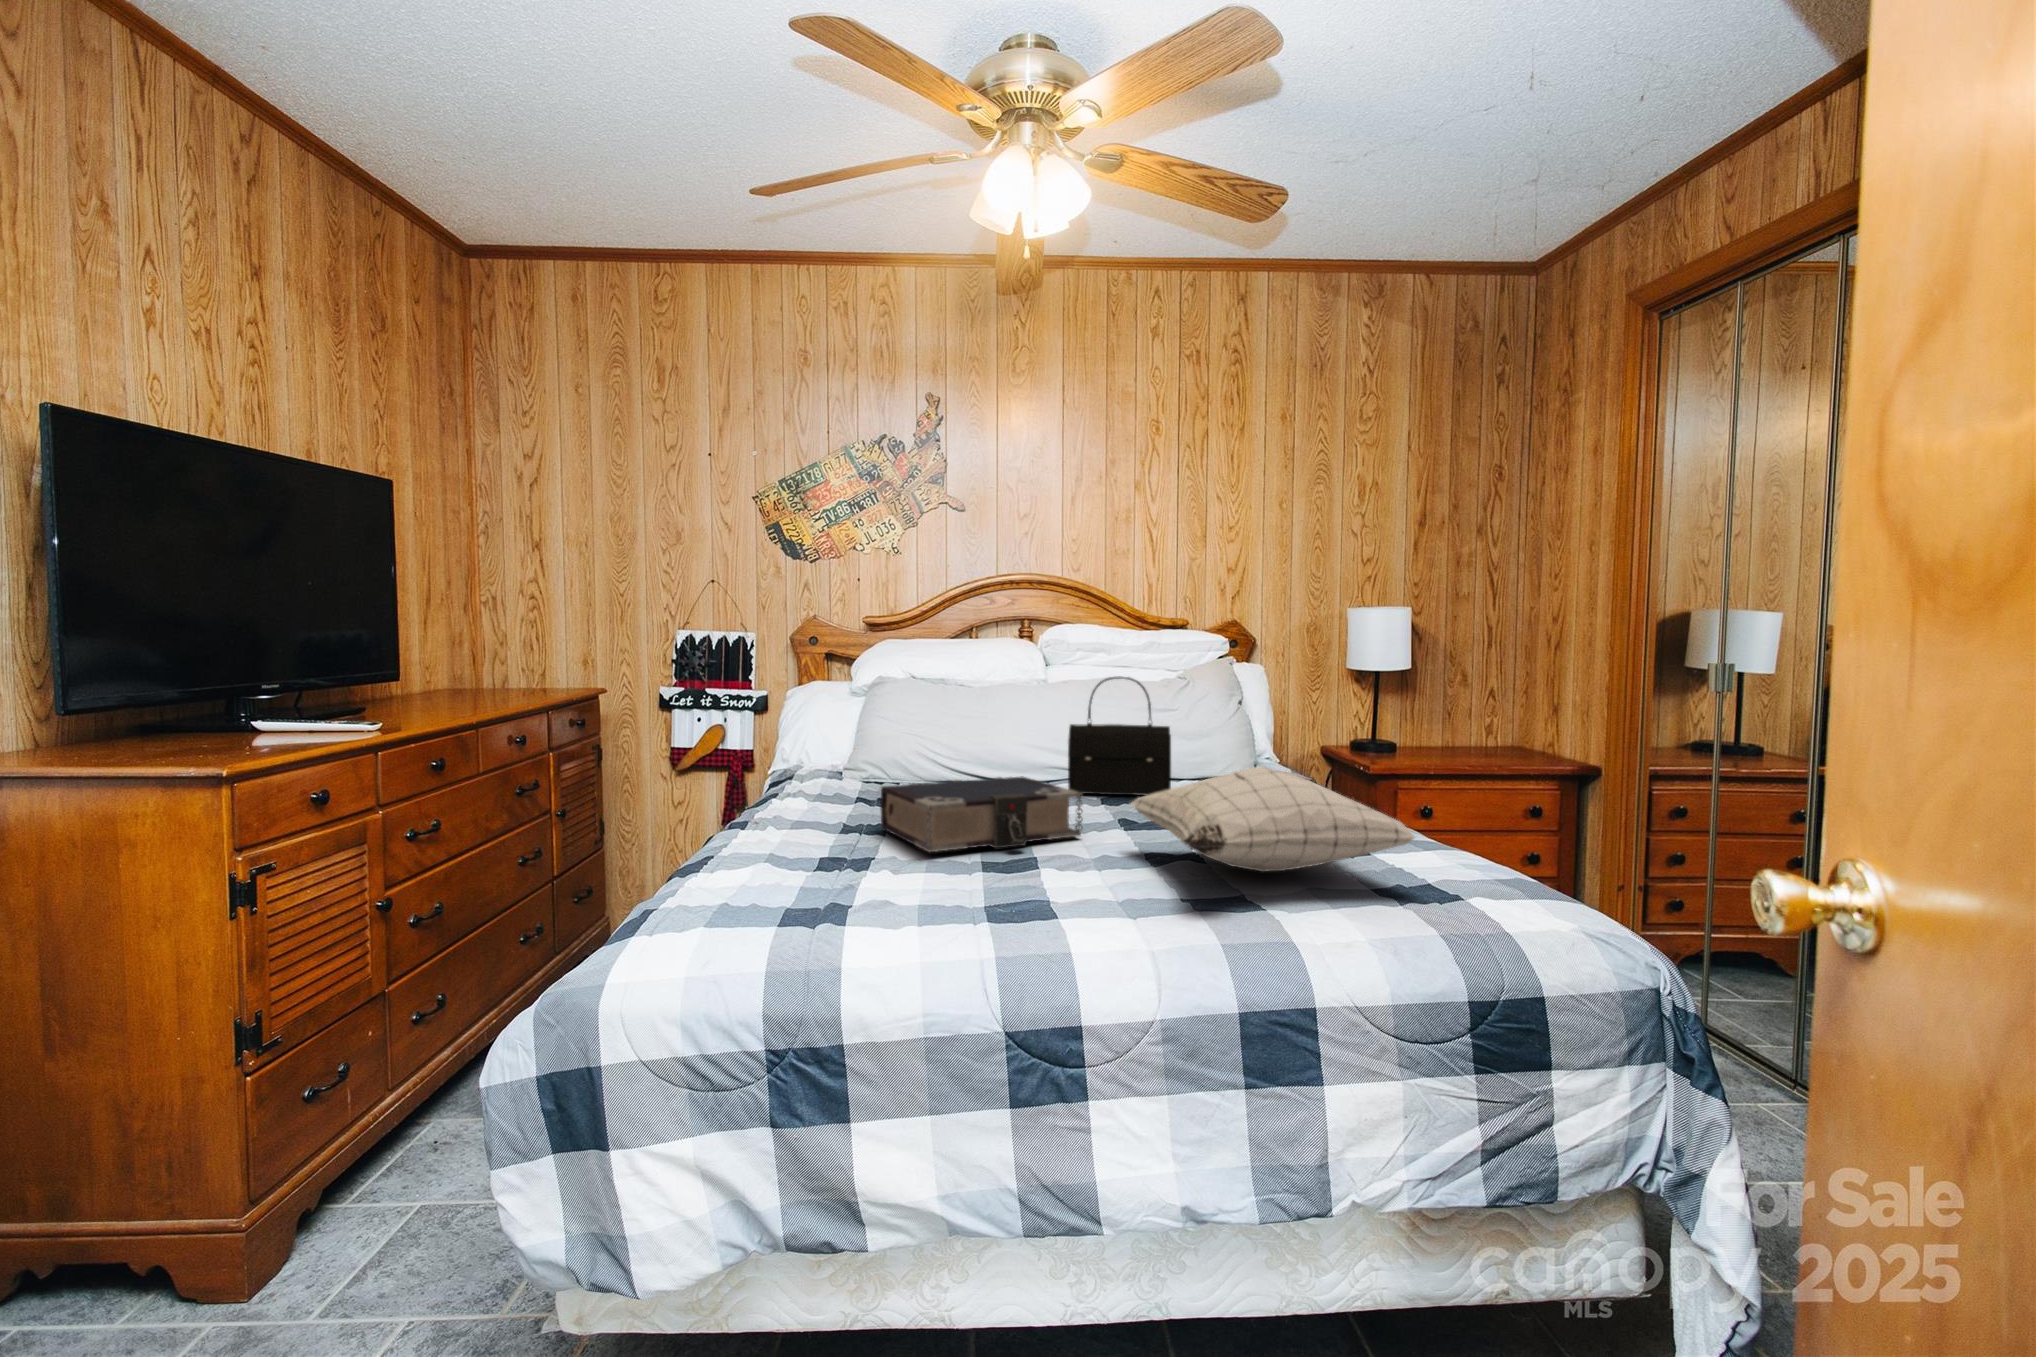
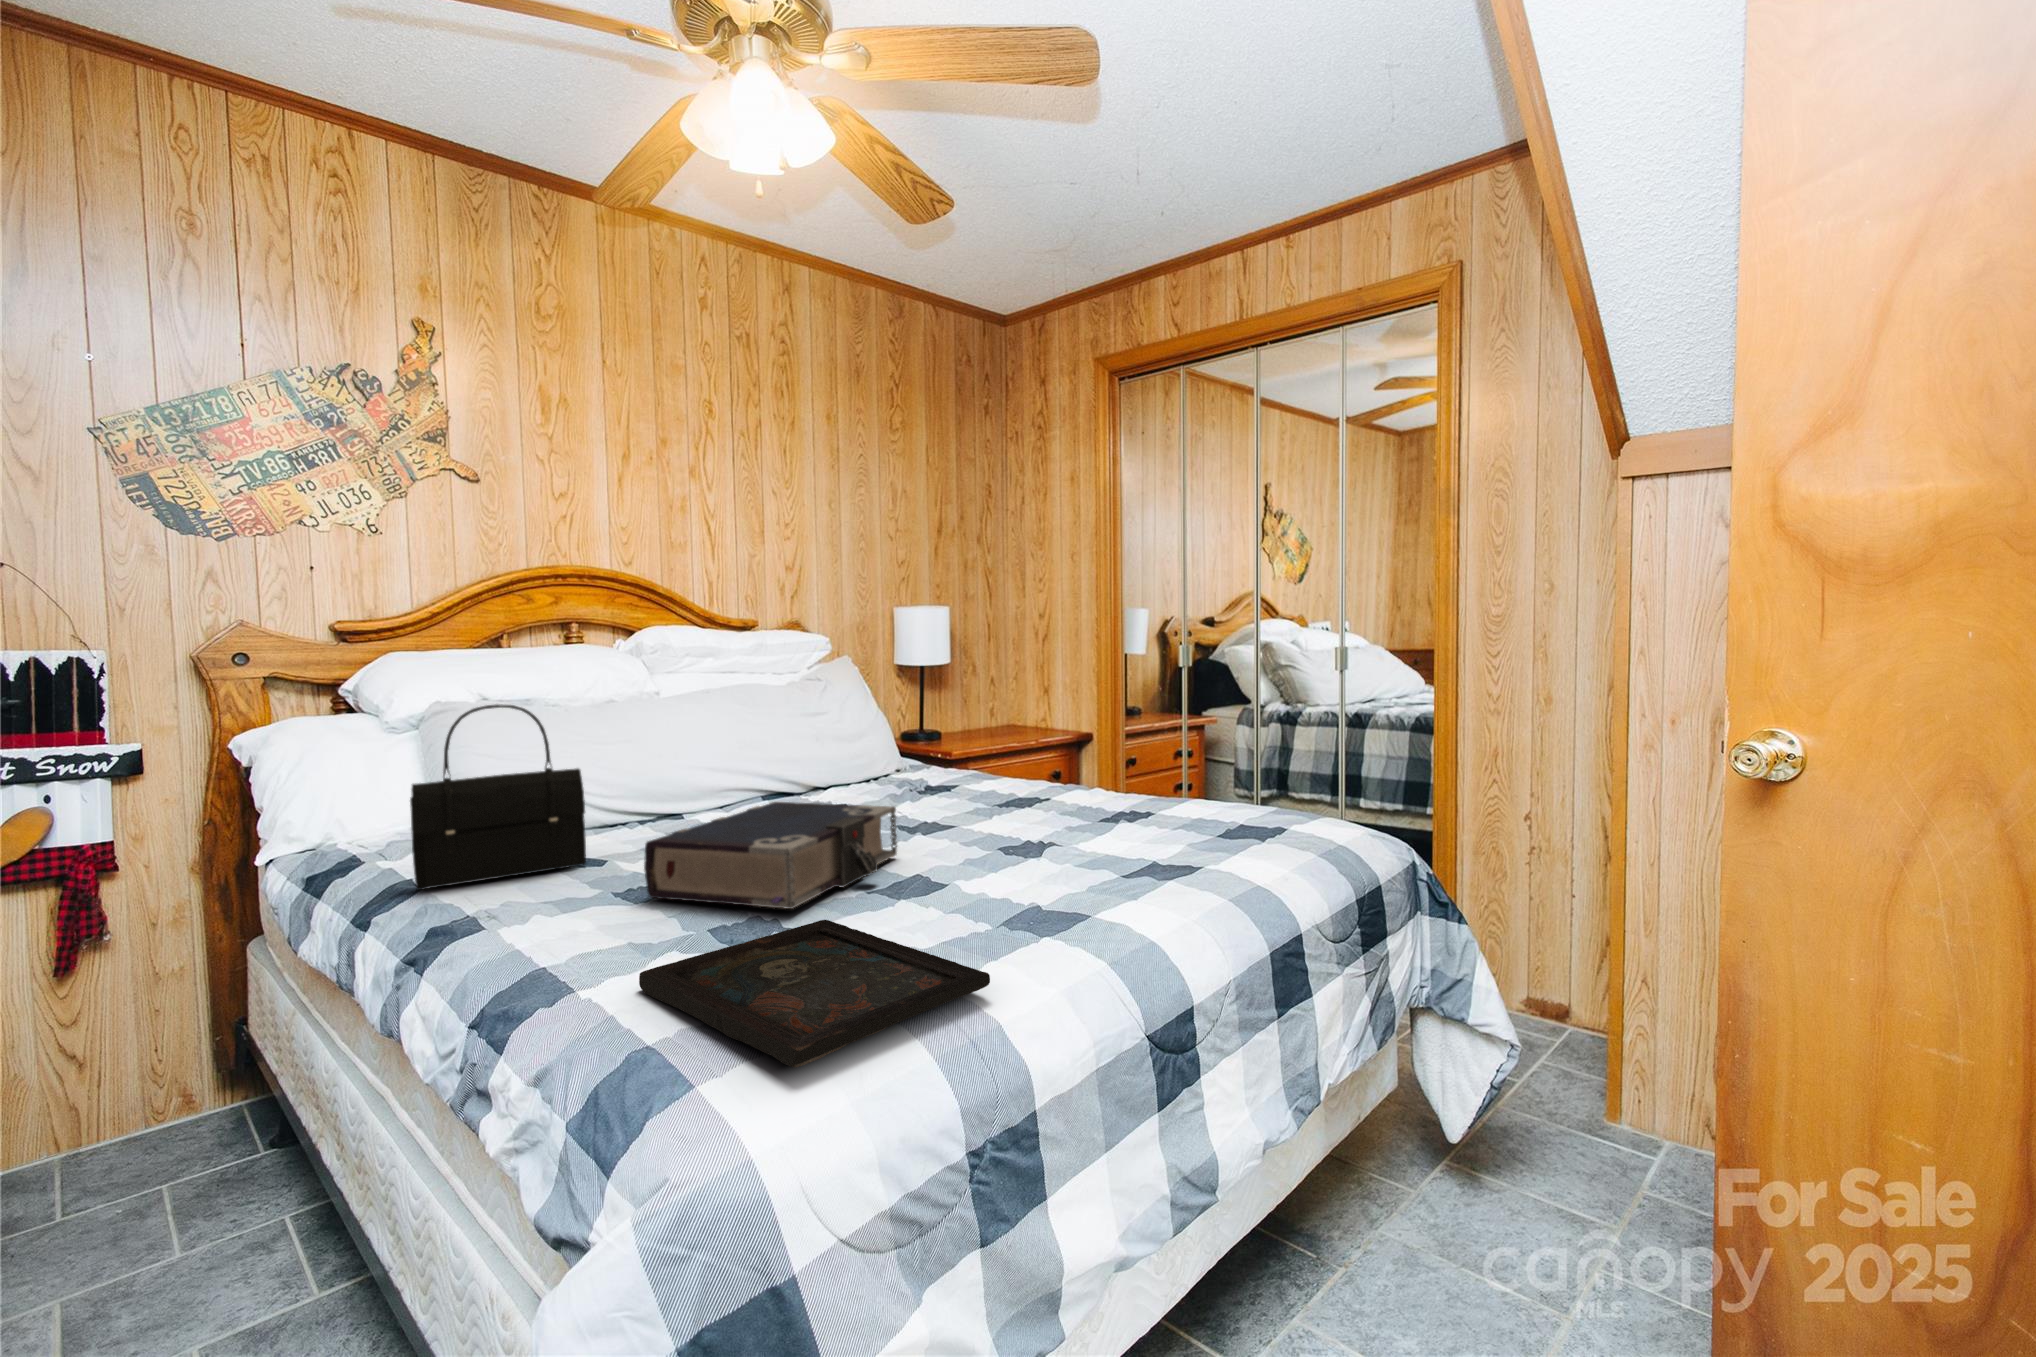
handbag: present [1068,676,1171,796] -> present [410,705,586,890]
pillow: present [1130,767,1416,872] -> none [965,750,1247,851]
tray: none [736,861,925,928] -> present [639,920,990,1067]

